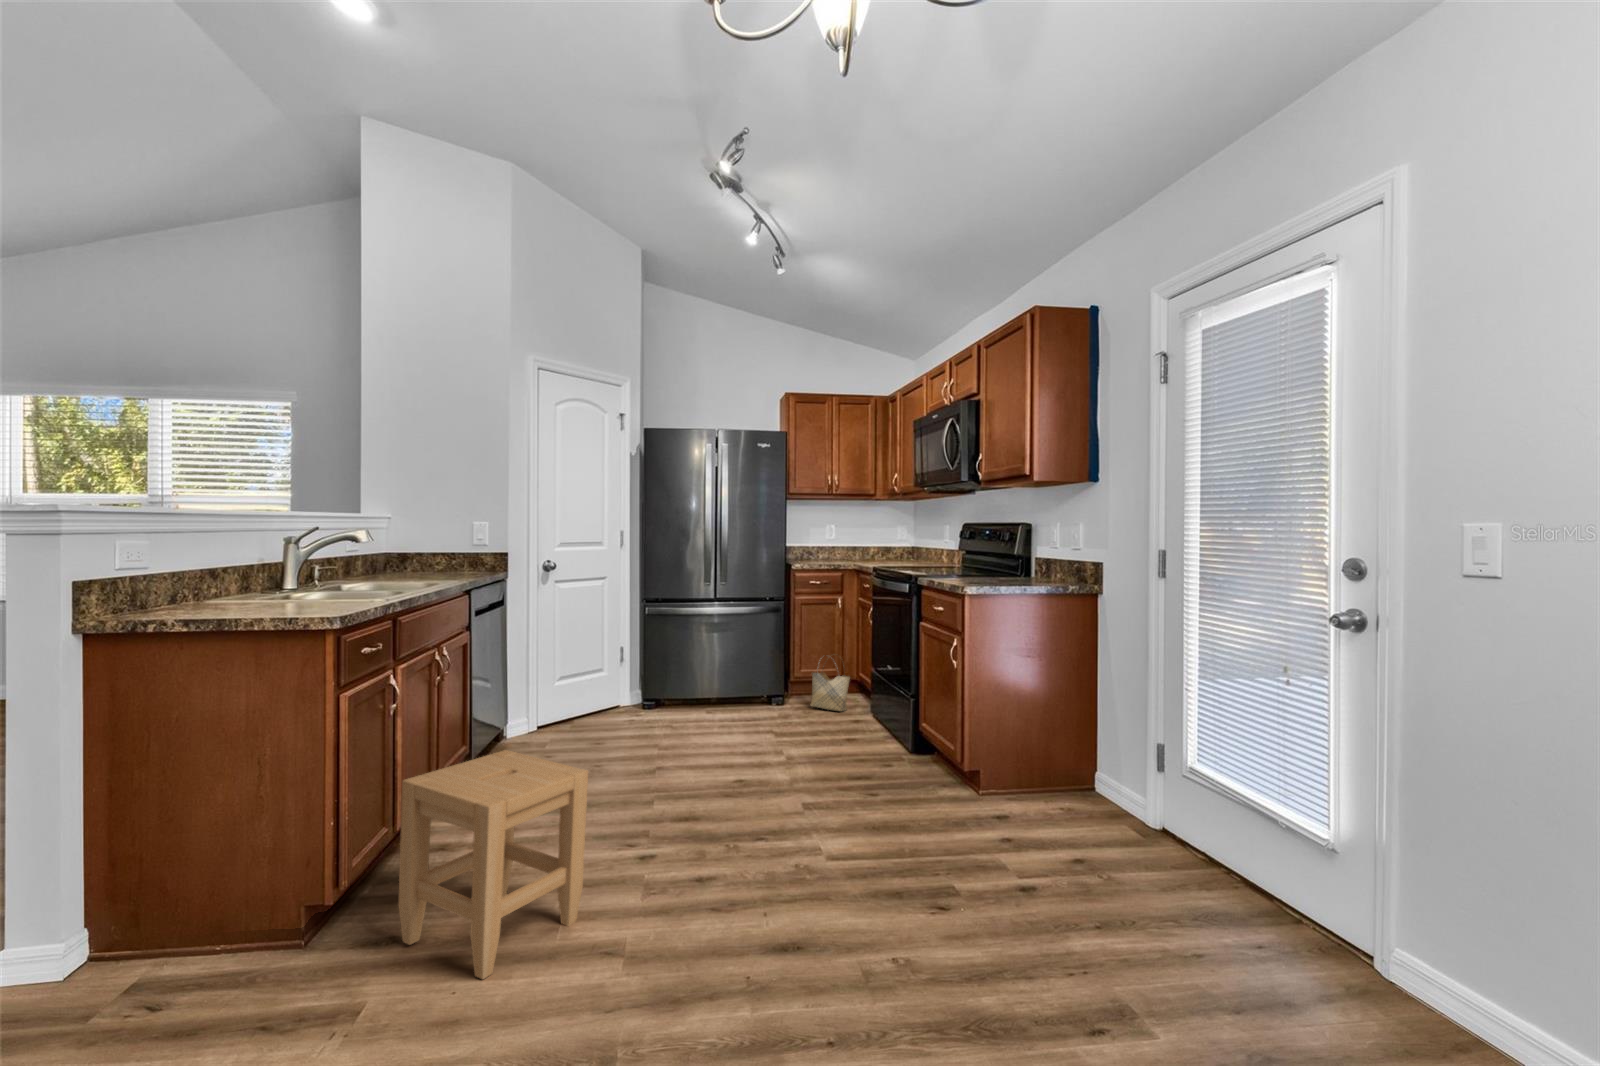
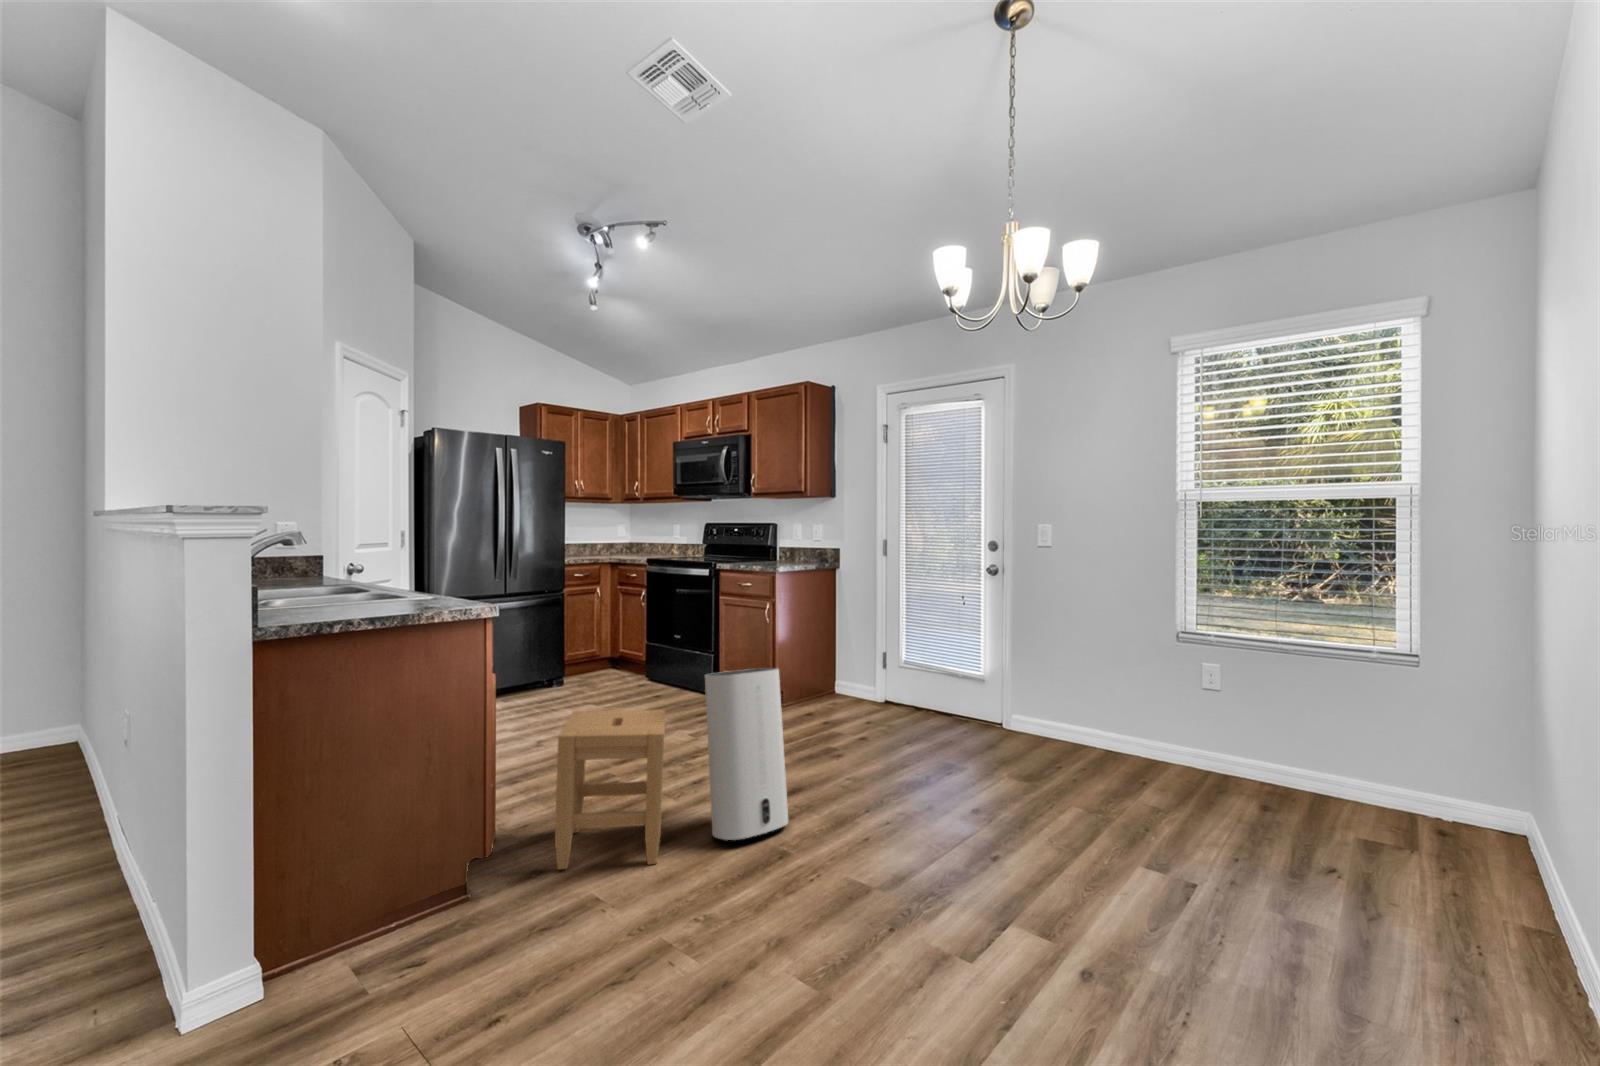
woven basket: present [811,663,850,711] -> none [589,633,624,680]
air purifier: none [578,733,713,991] -> present [705,668,788,840]

